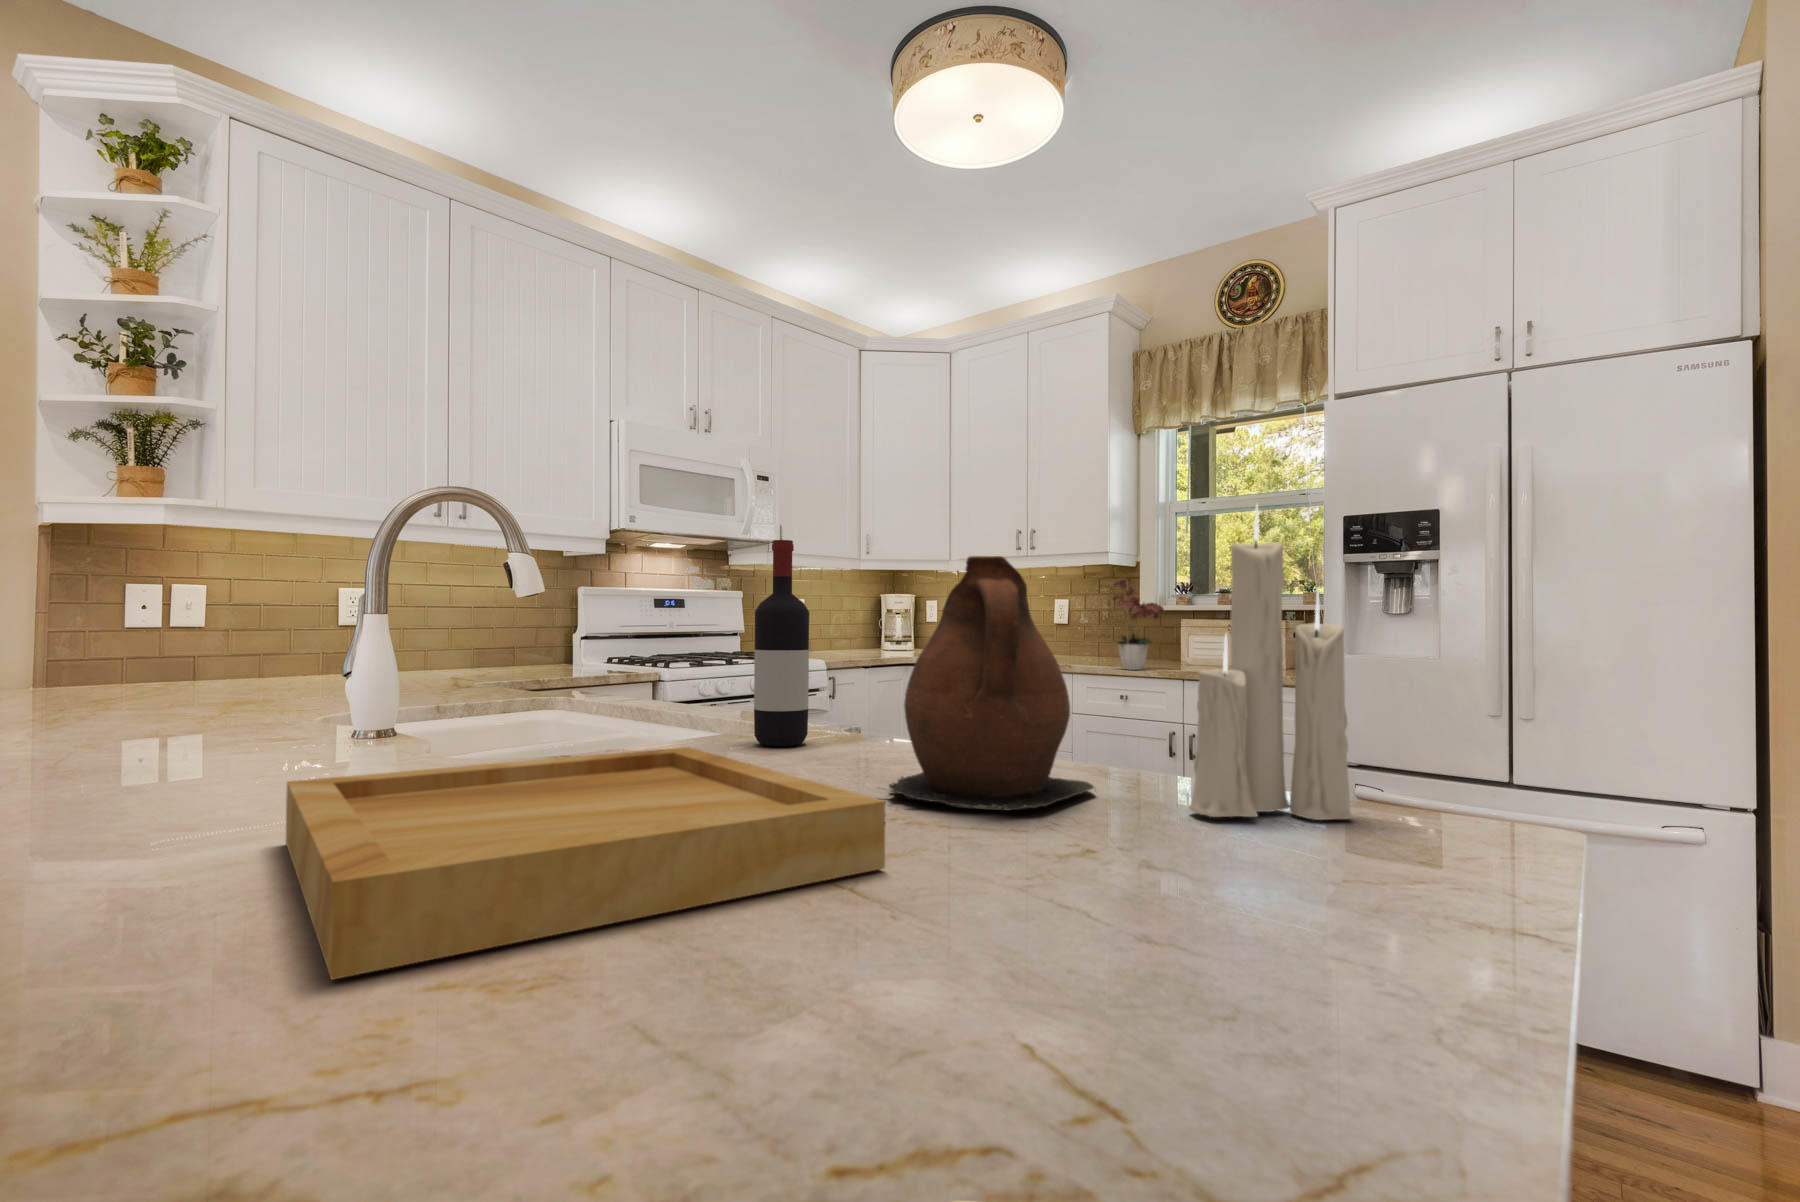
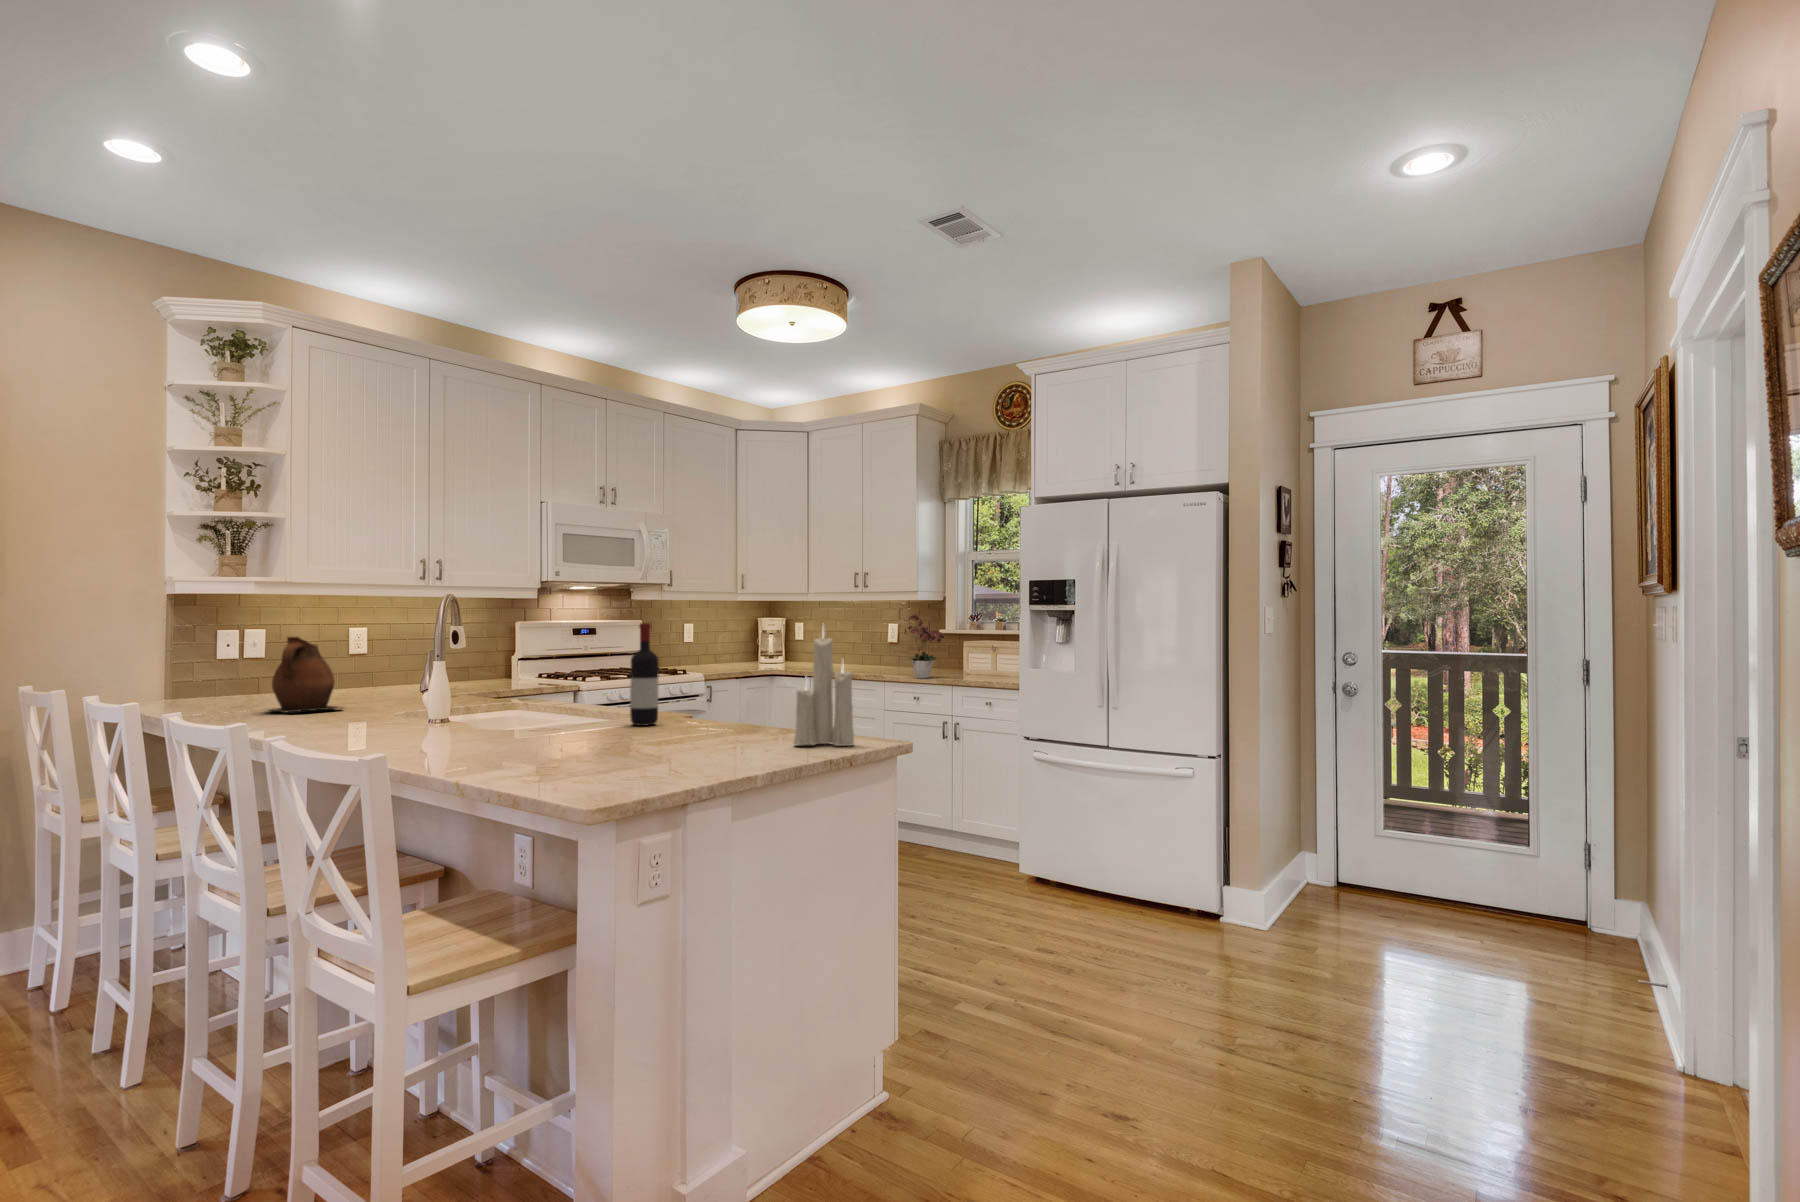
ceramic pitcher: present [889,556,1094,810] -> present [270,636,342,712]
tray: present [286,747,885,980] -> none [447,723,661,776]

